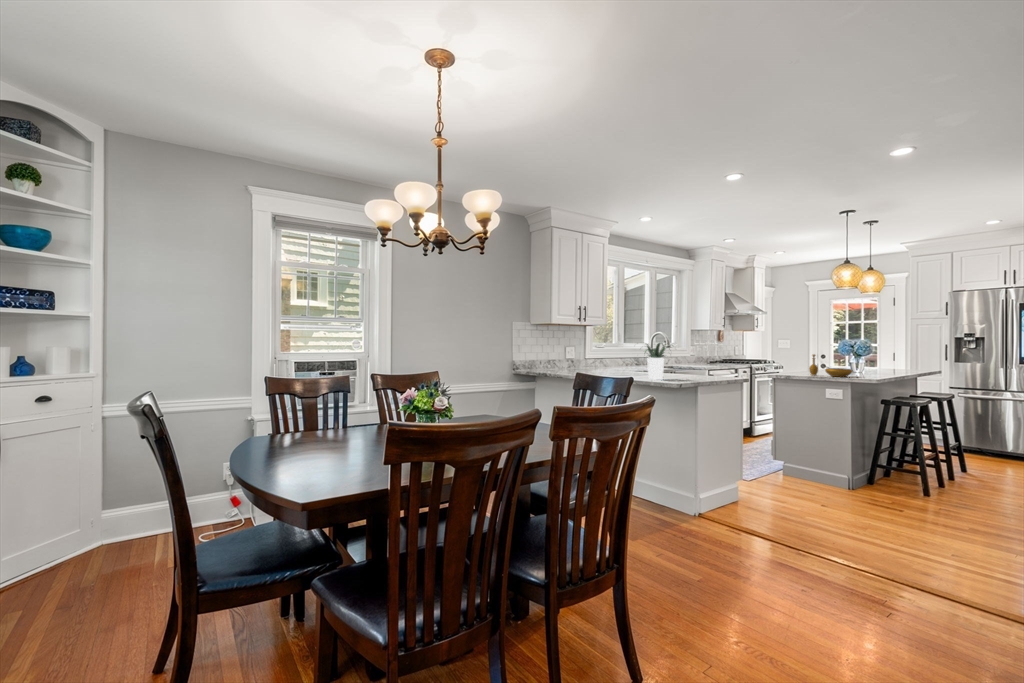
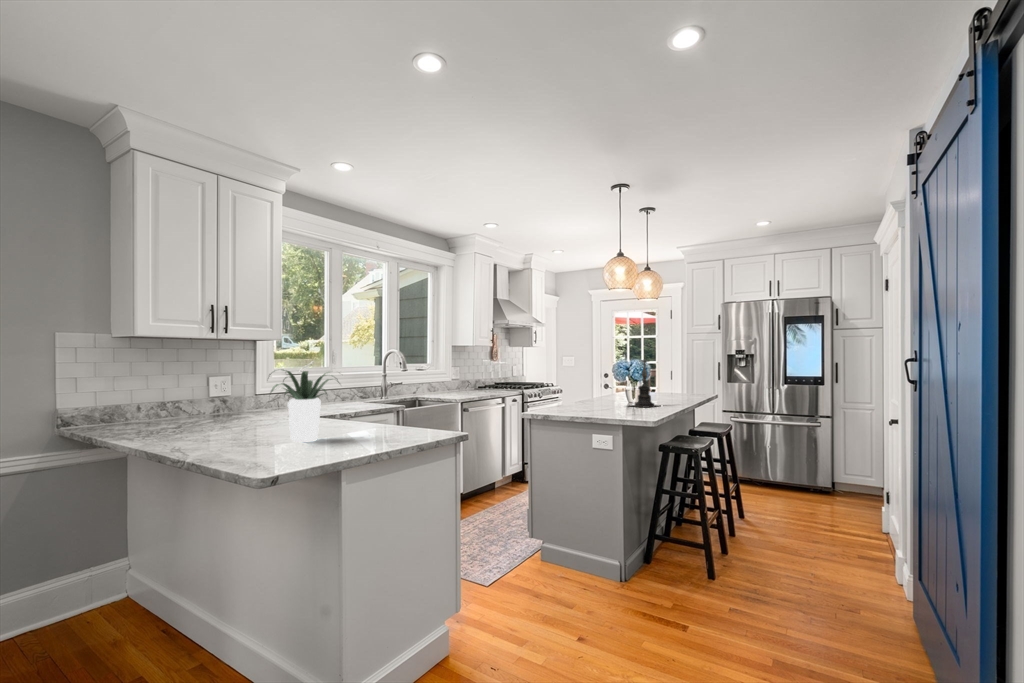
candle holder: none [852,335,885,375] -> present [629,359,658,408]
decorative bowl: present [809,354,853,377] -> none [572,382,624,416]

